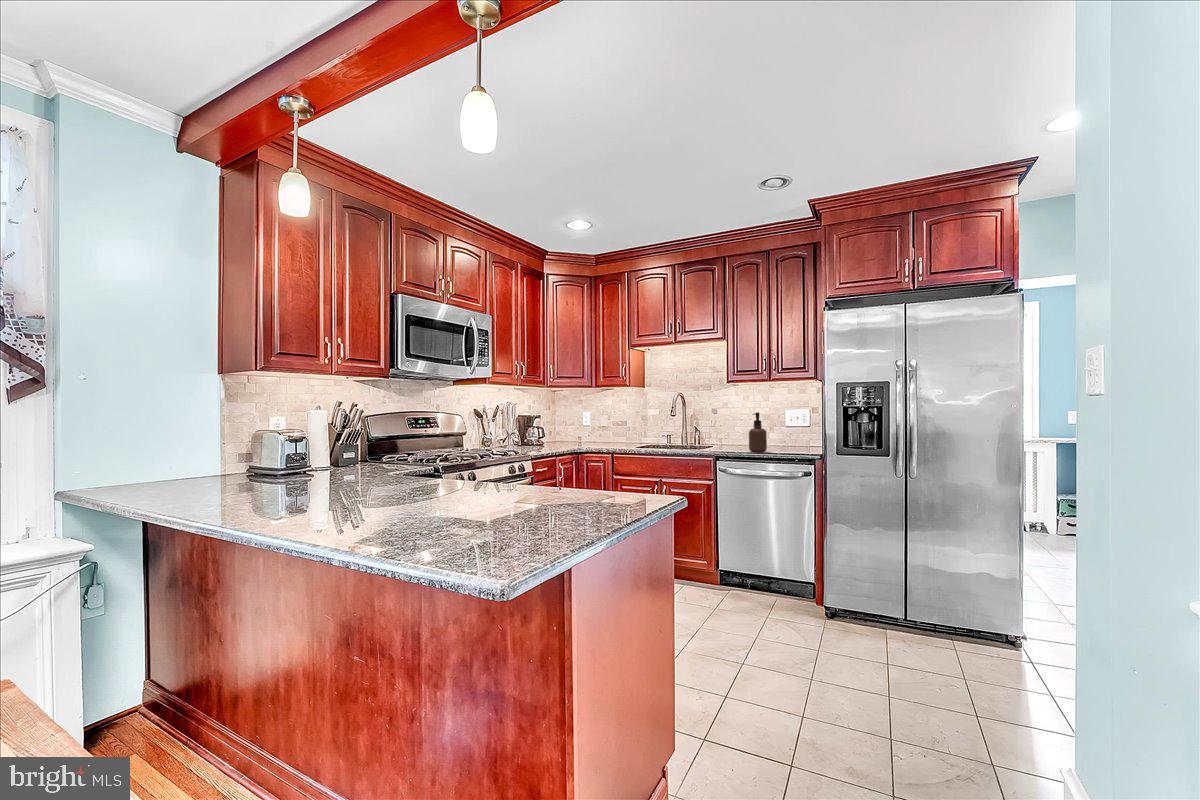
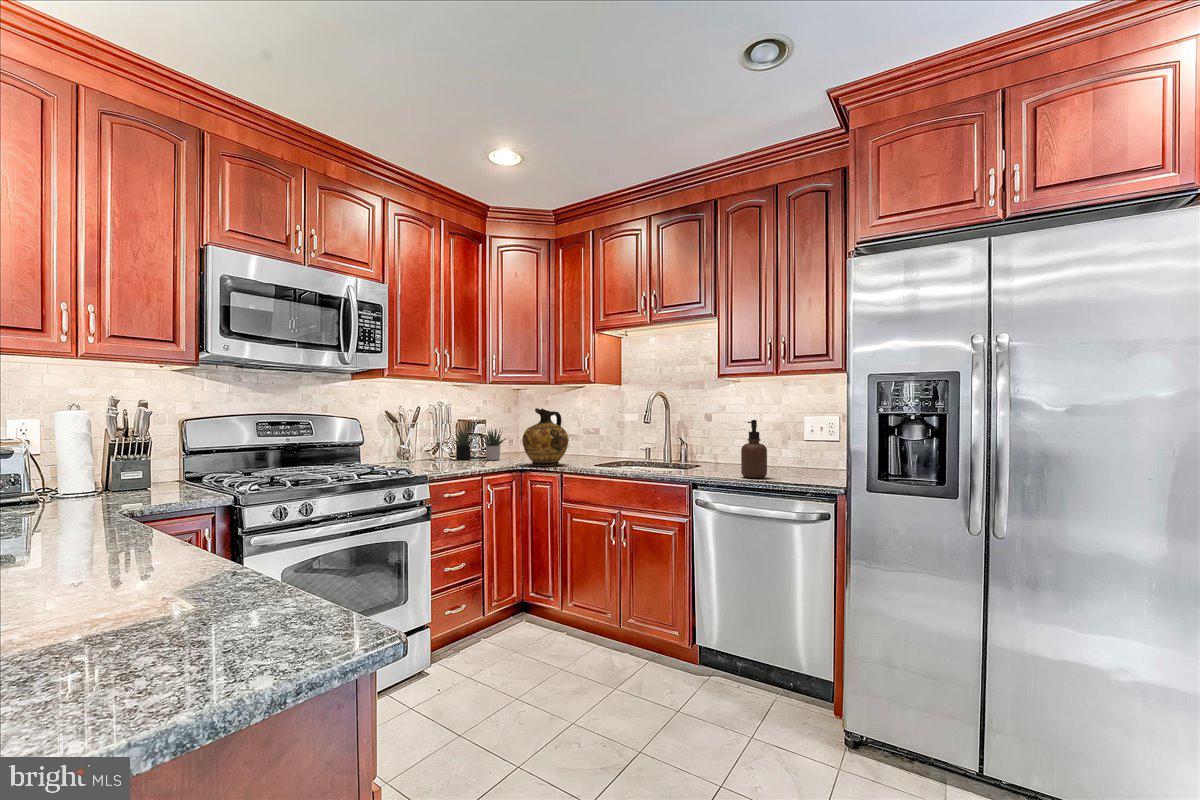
ceramic jug: none [583,406,617,449] -> present [522,408,569,466]
succulent plant: none [517,420,564,447] -> present [453,429,506,460]

